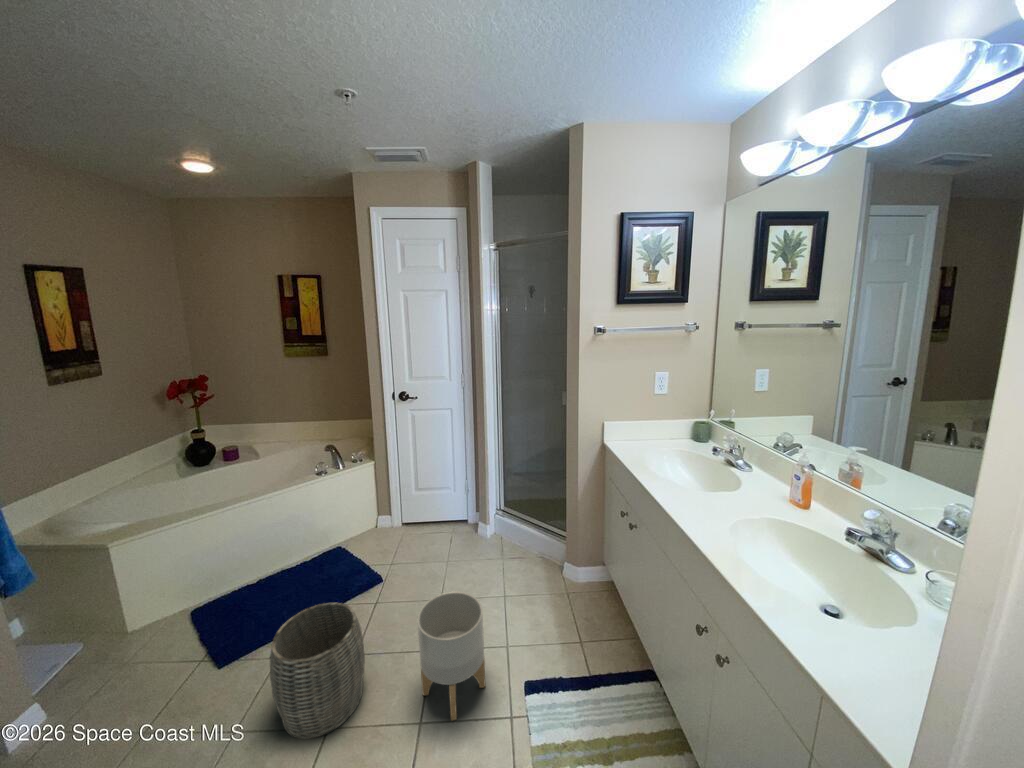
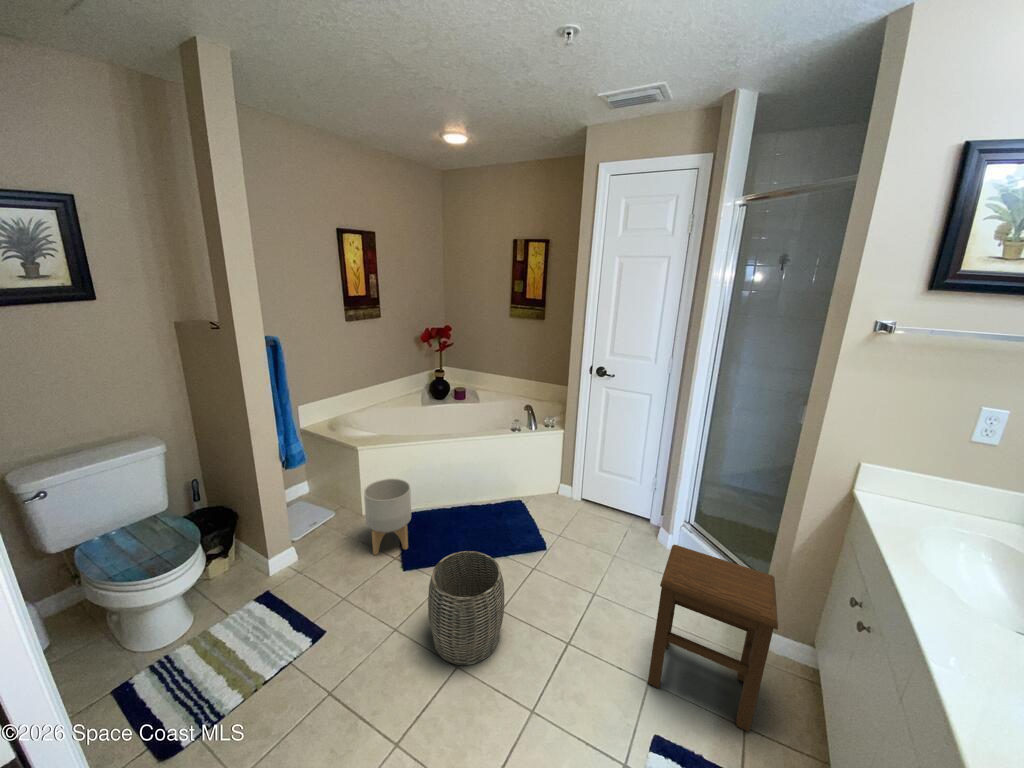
stool: none [502,519,587,648] -> present [648,545,778,732]
planter: present [418,591,485,720] -> present [364,479,411,555]

